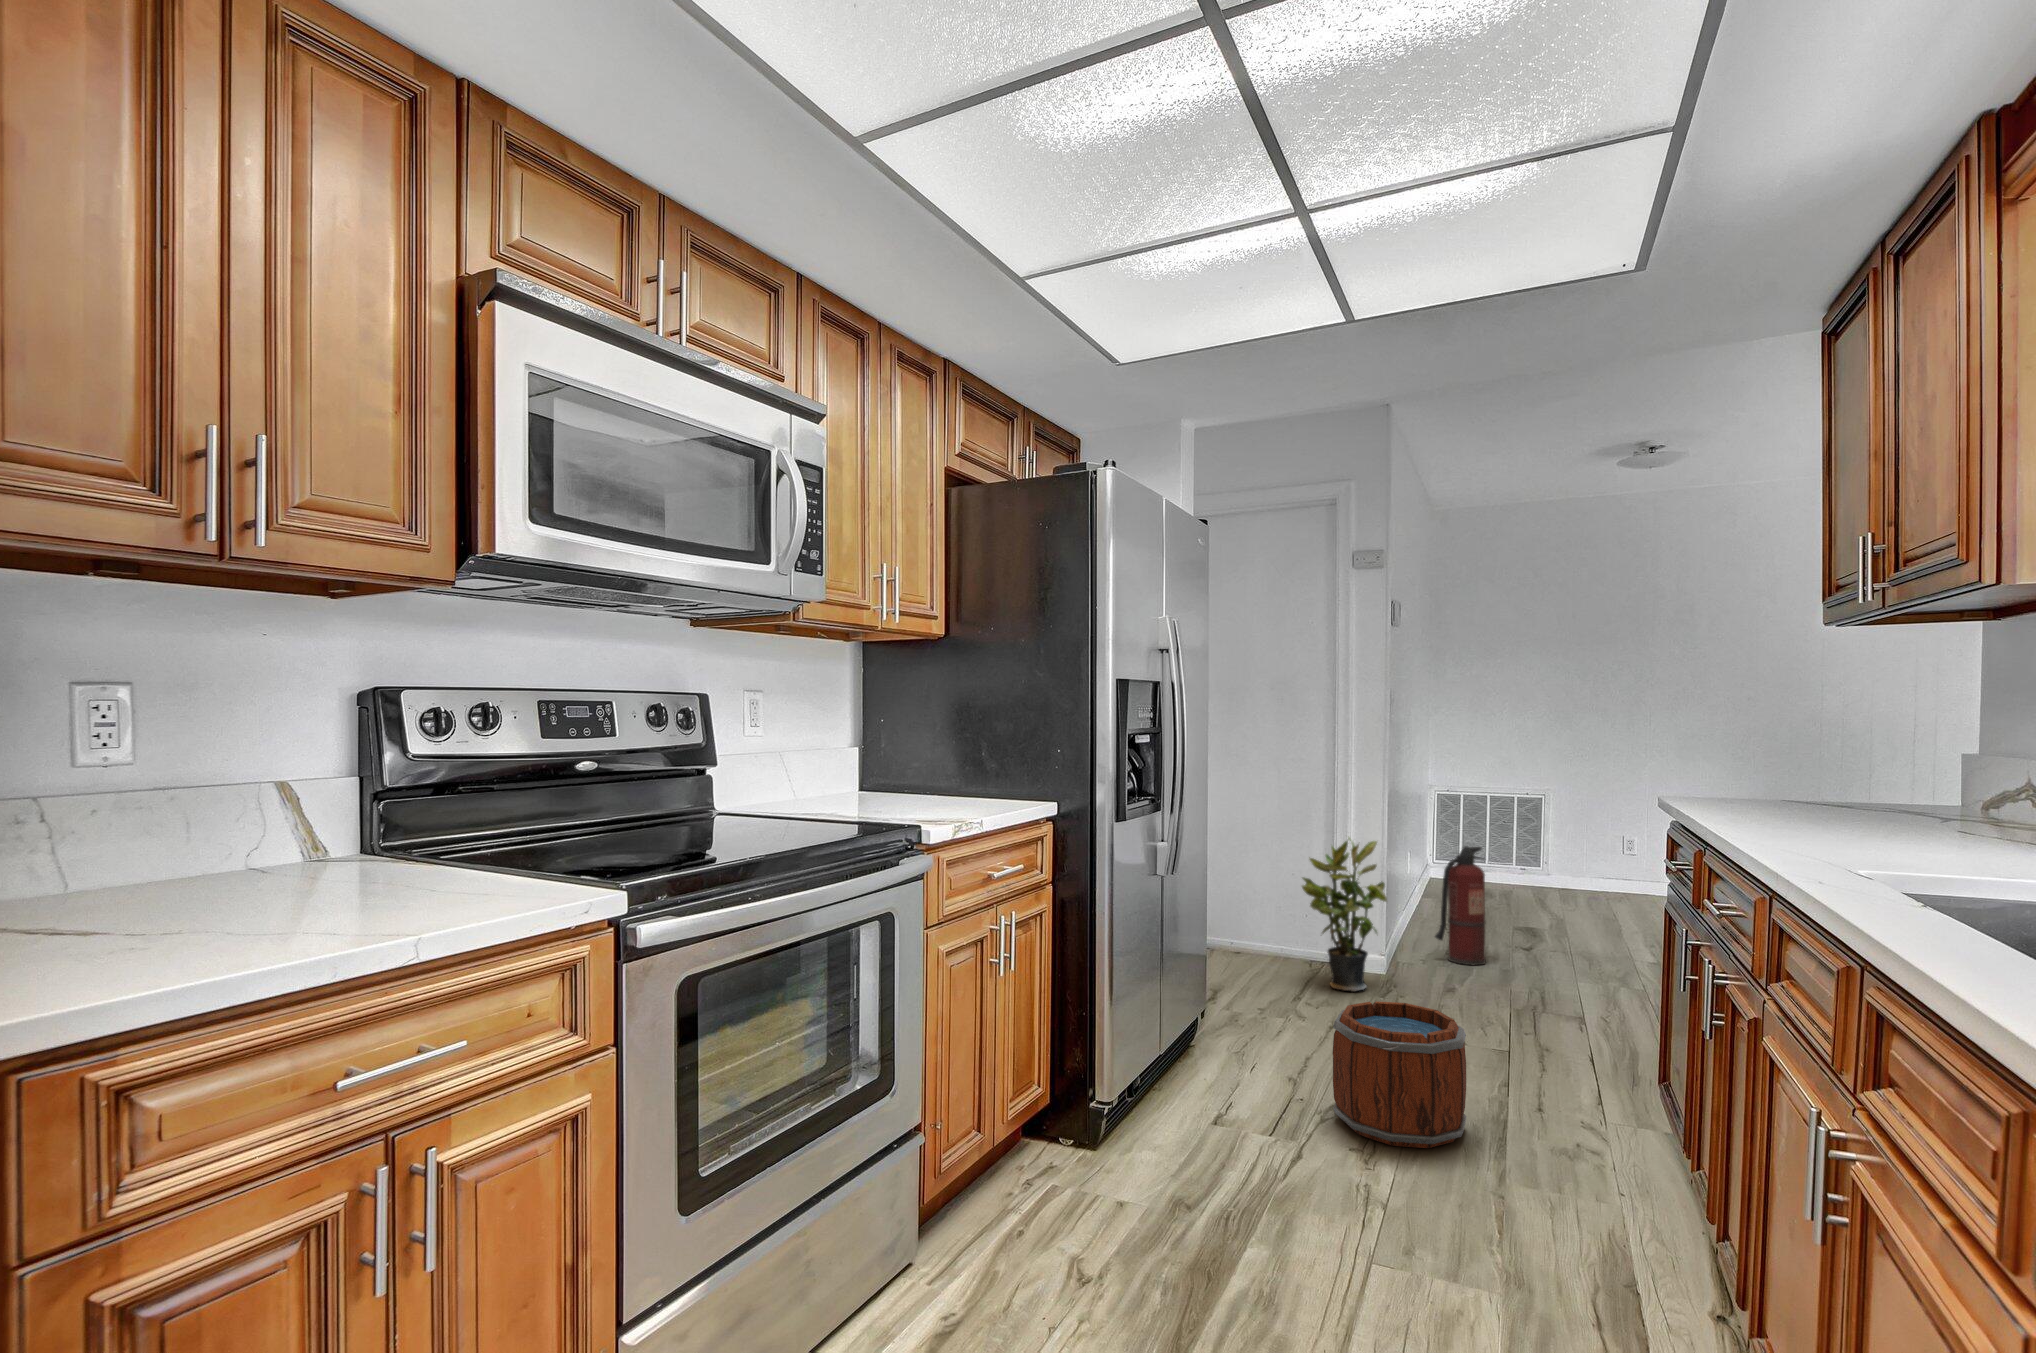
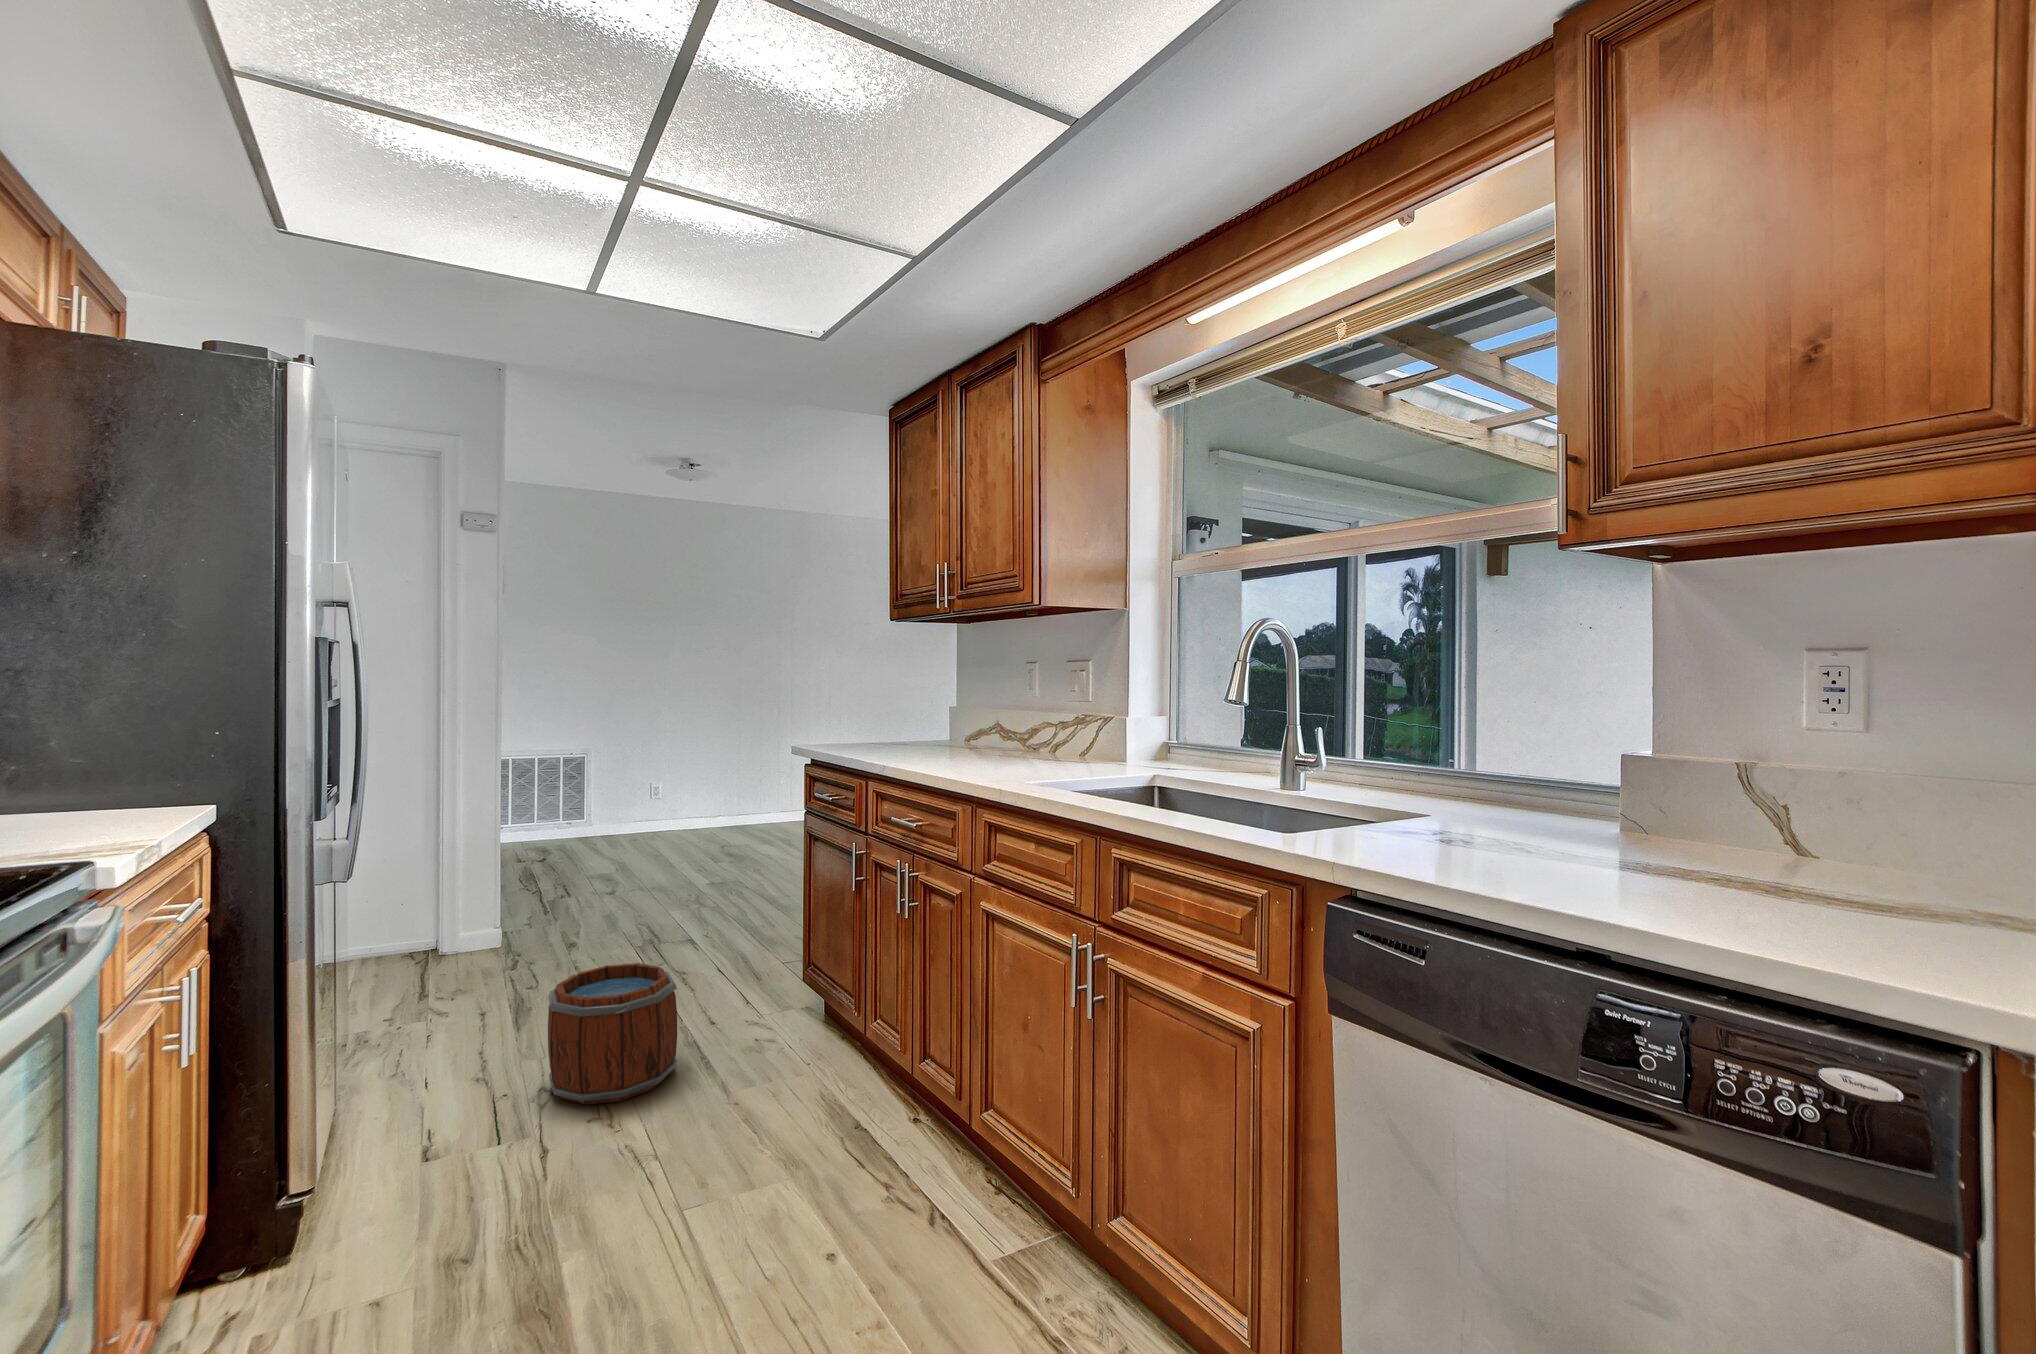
potted plant: present [1302,838,1387,992] -> none [416,815,514,977]
fire extinguisher: present [1435,846,1486,965] -> none [538,807,586,920]

